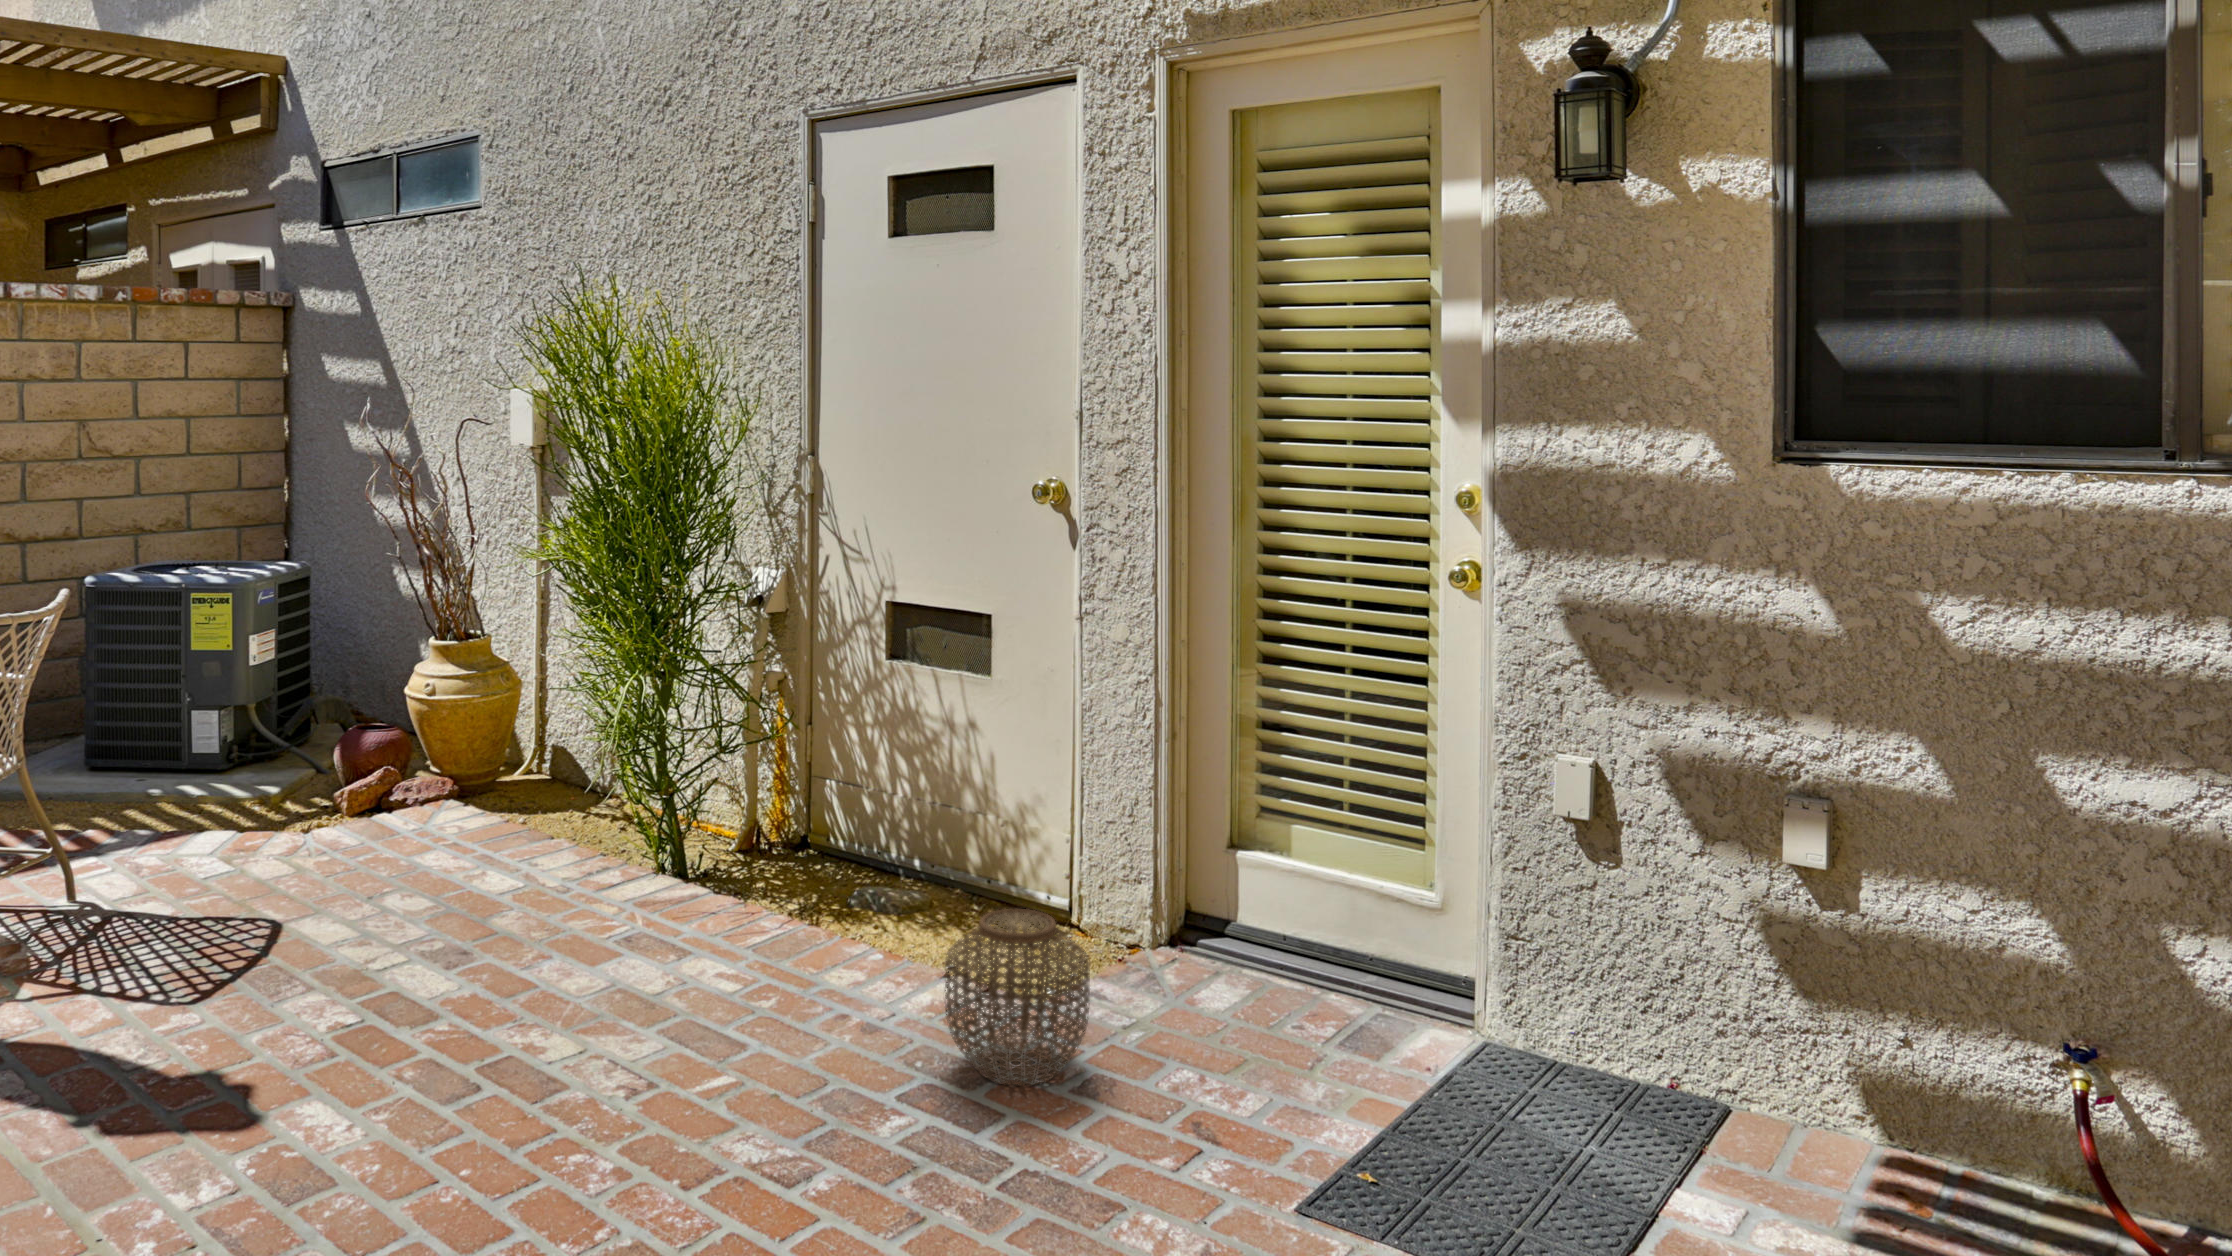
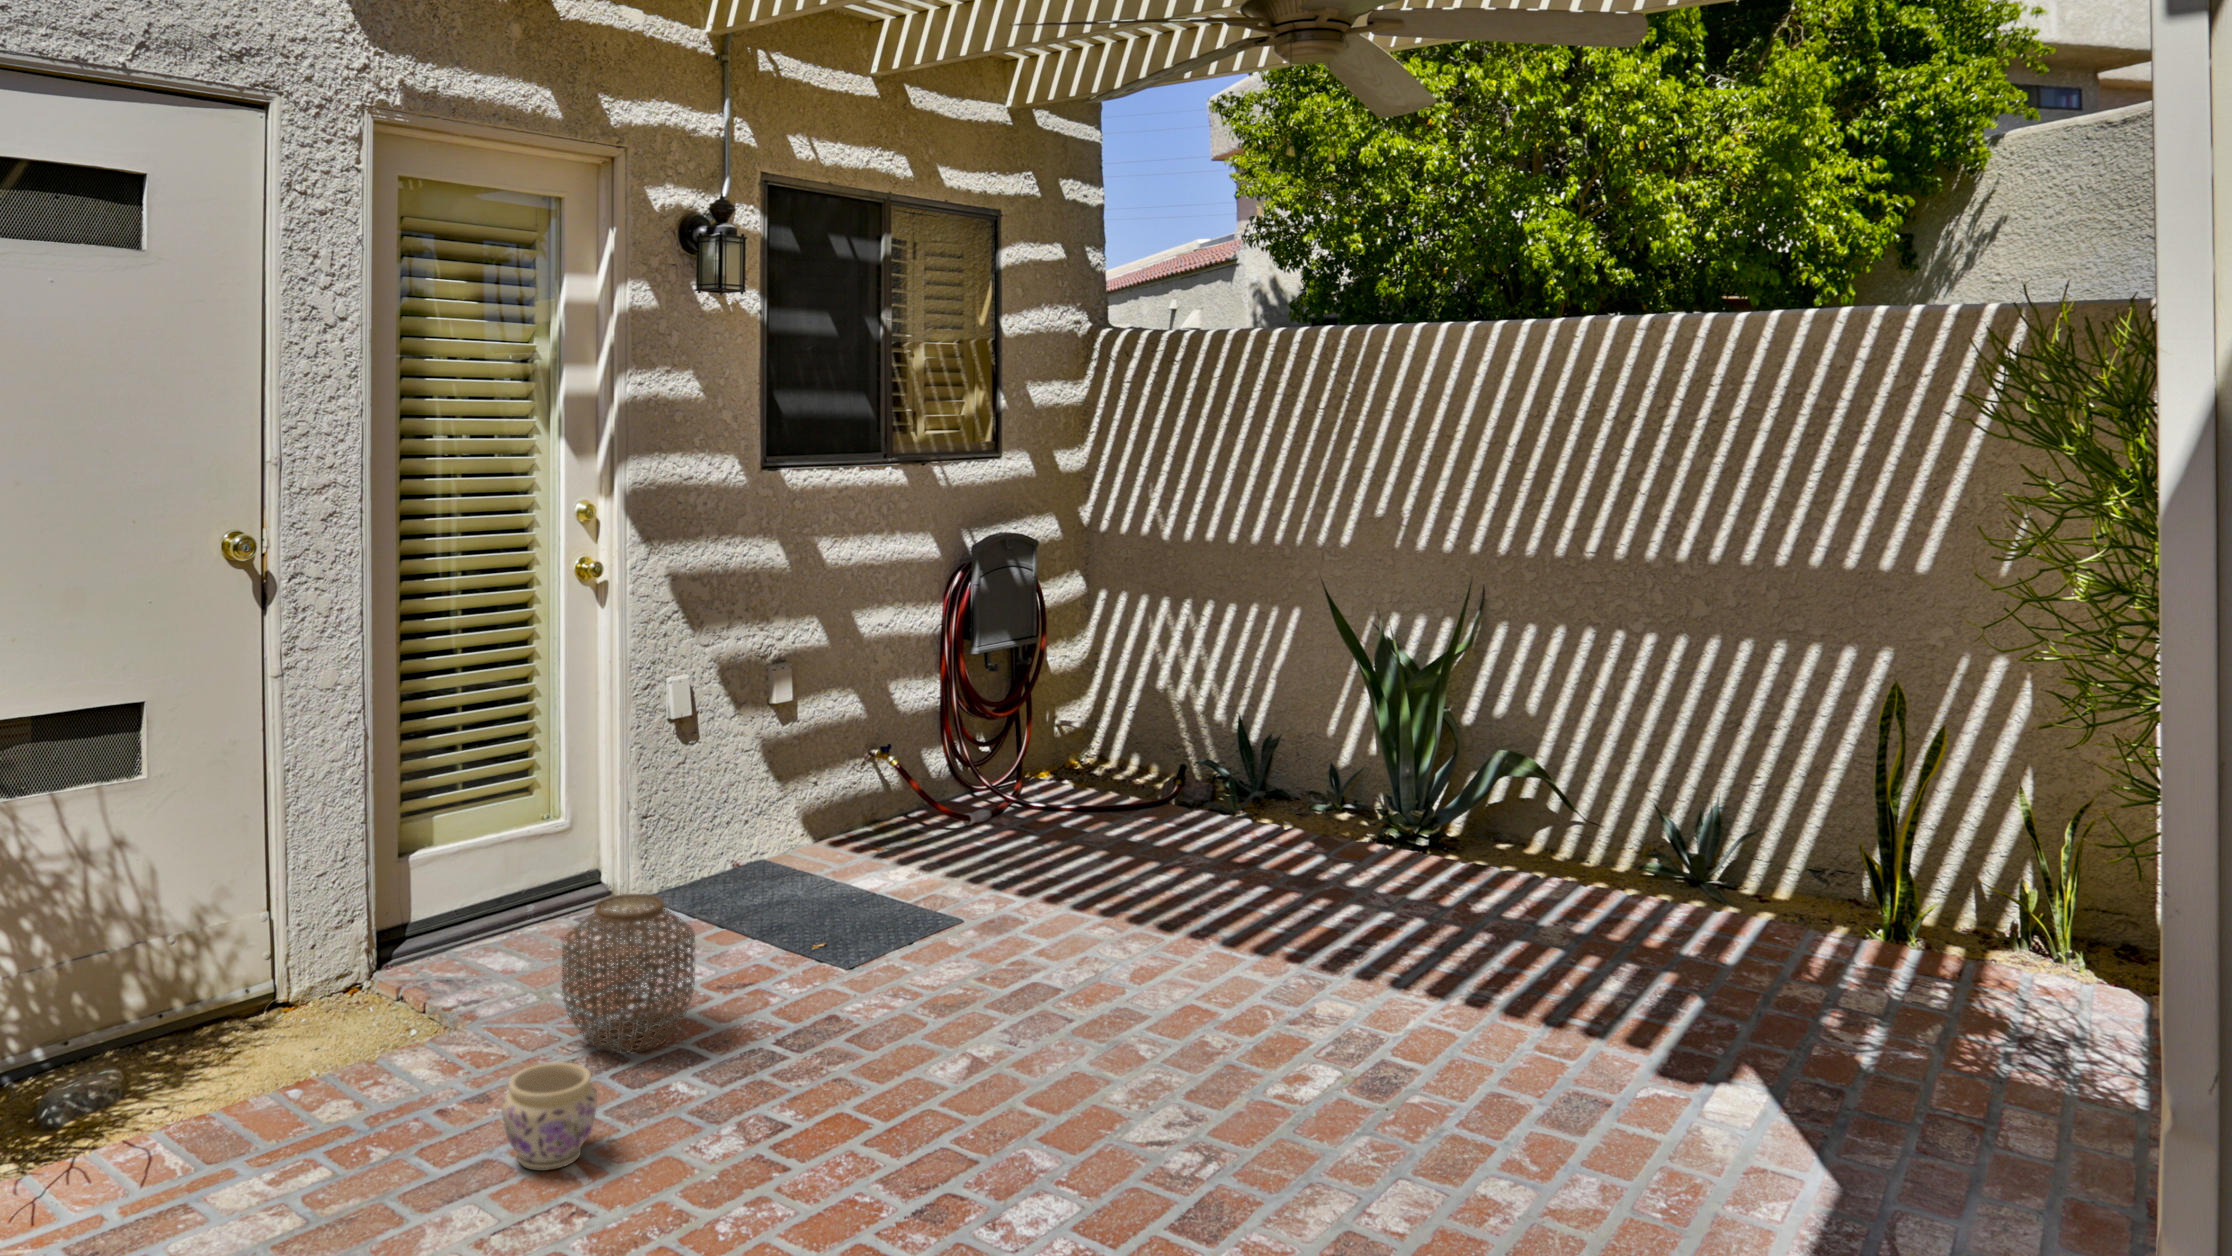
planter: none [711,980,796,1075] -> present [502,1062,597,1171]

